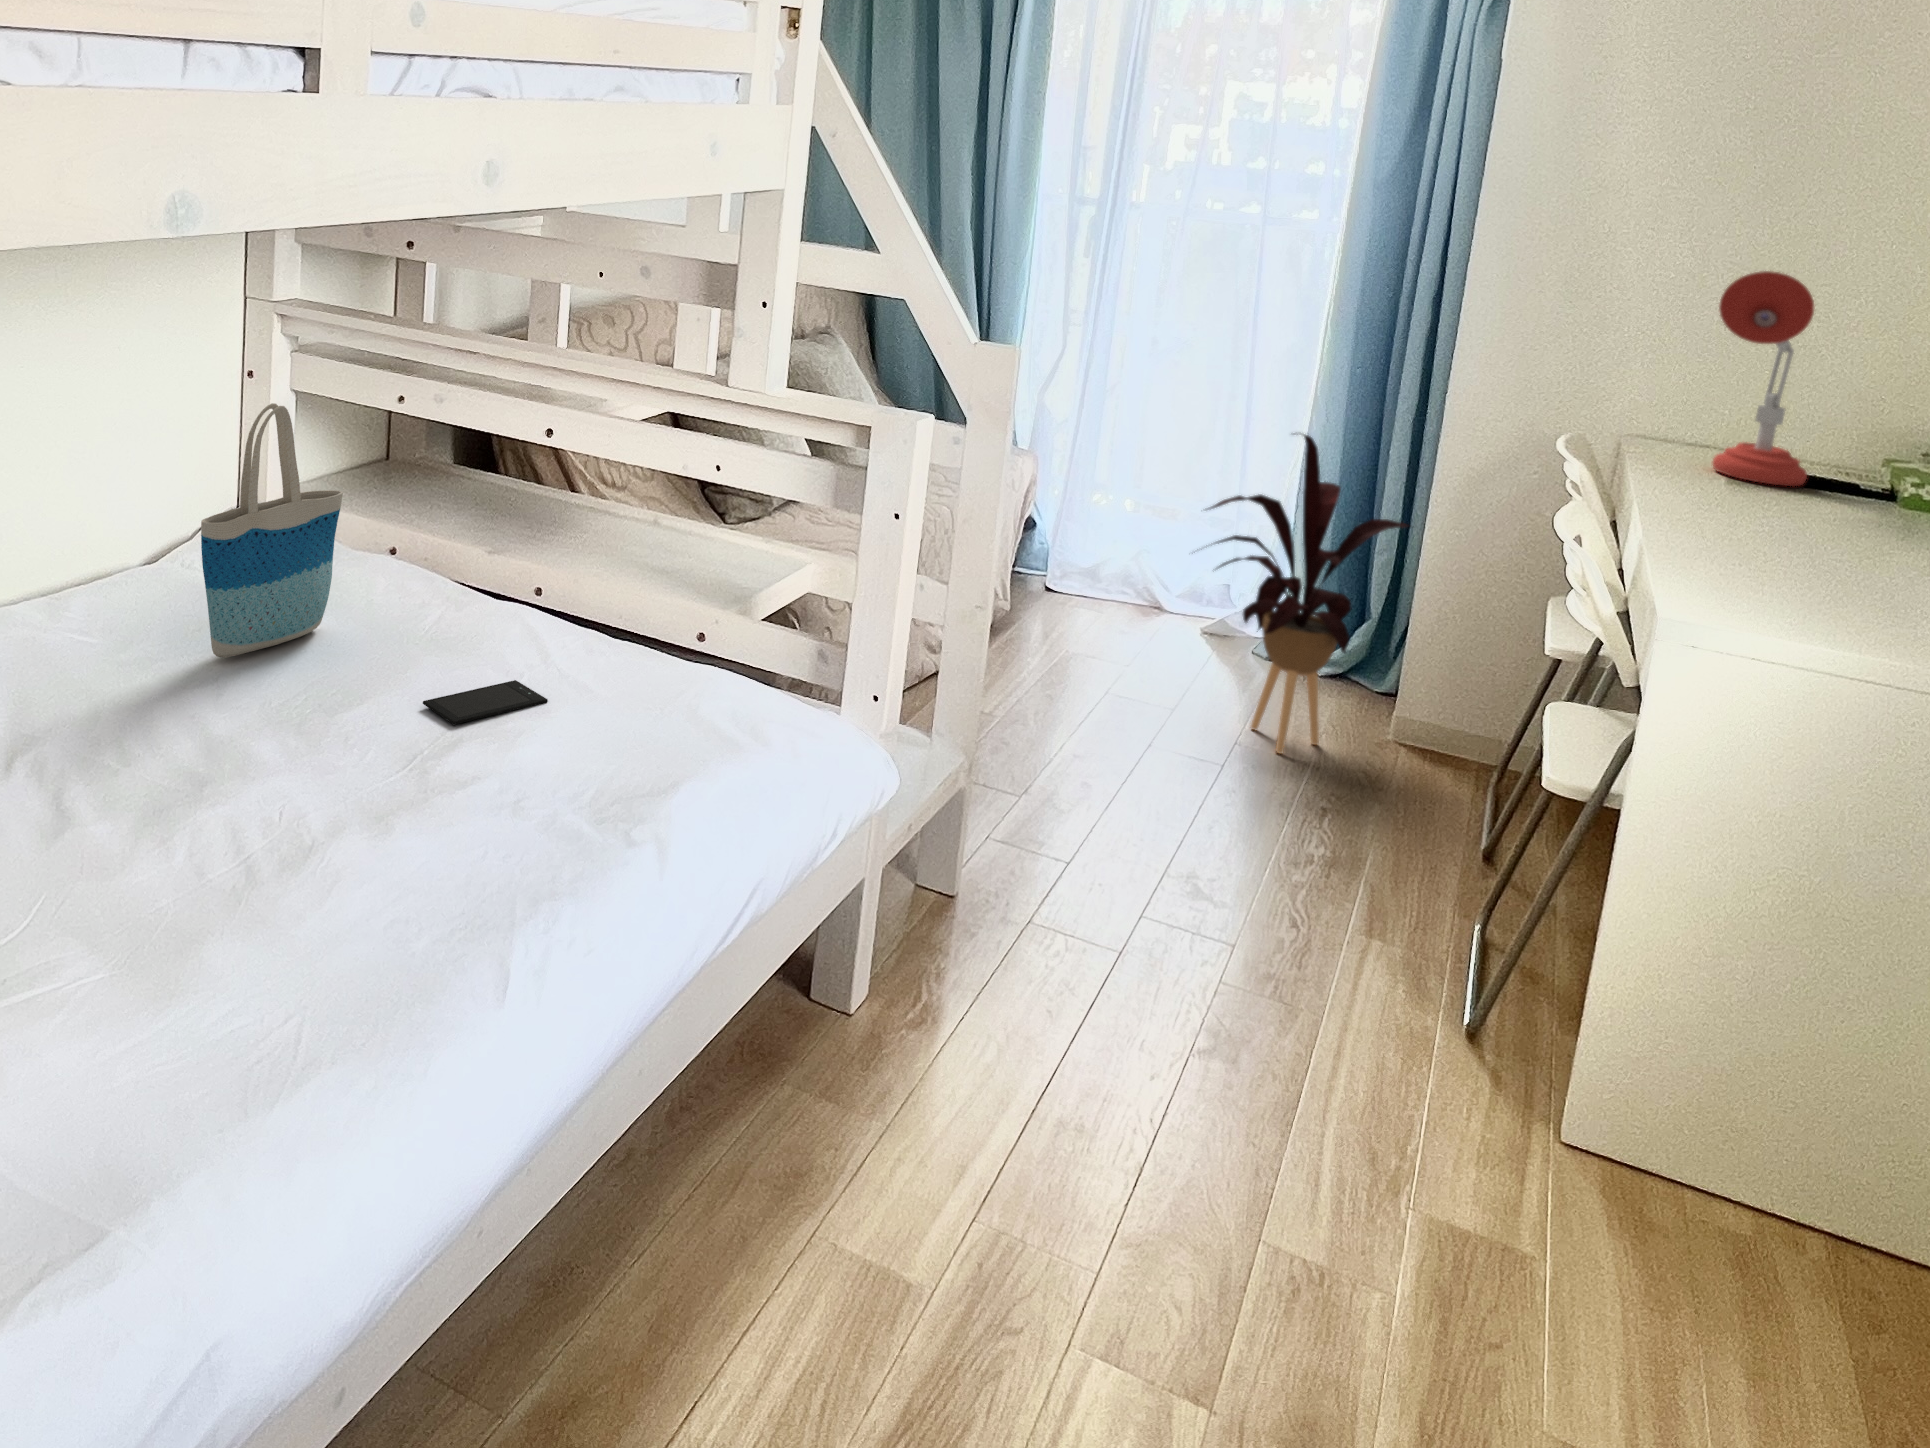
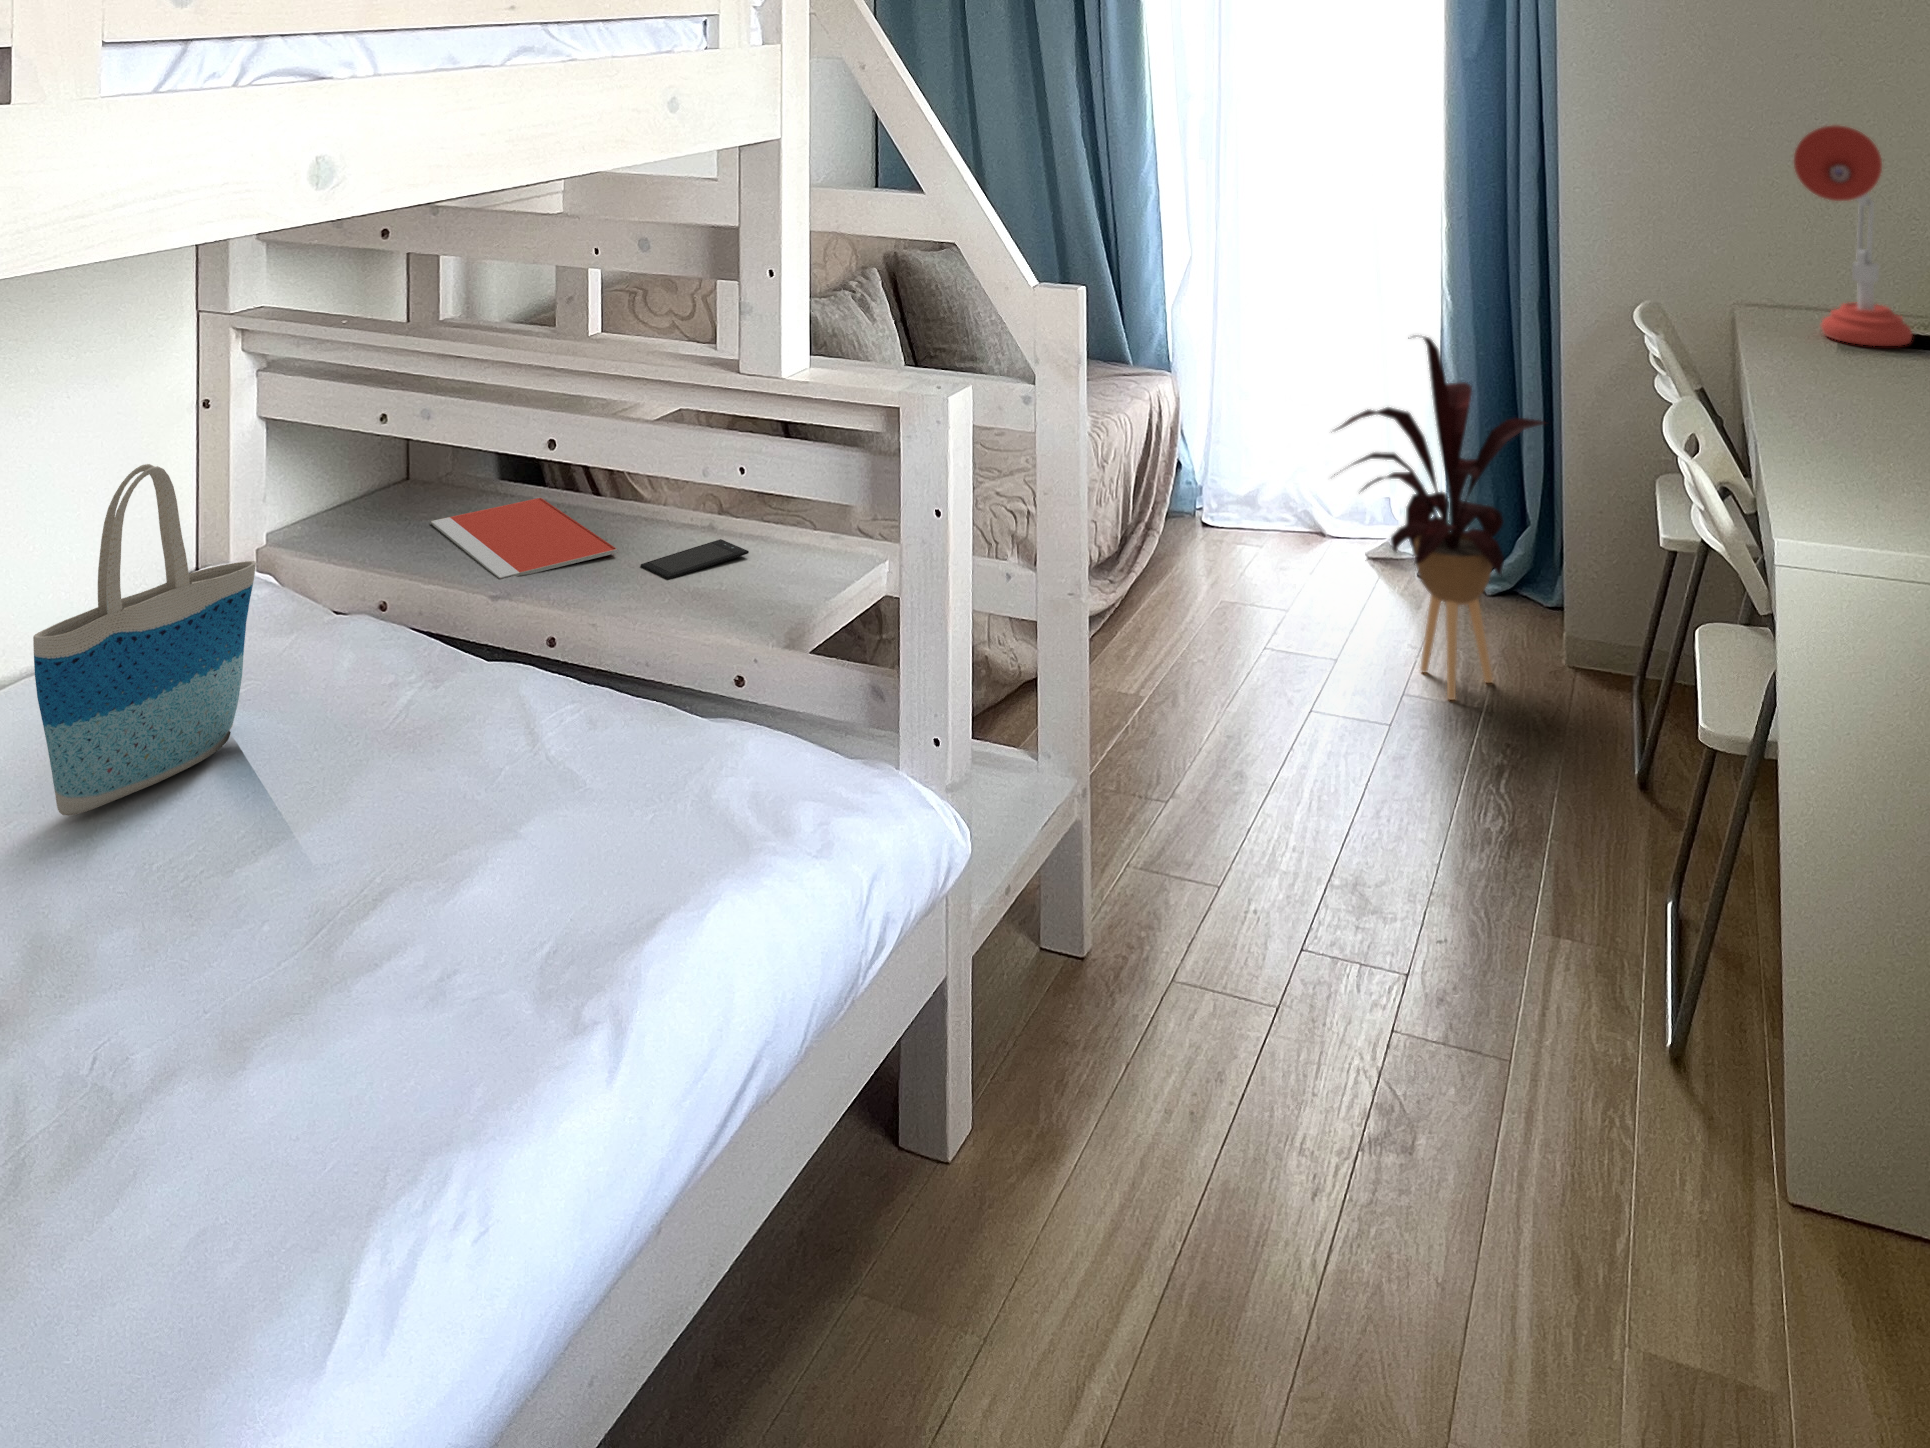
notebook: none [420,485,583,542] -> present [431,498,618,579]
smartphone: present [423,680,548,725] -> present [641,539,749,580]

